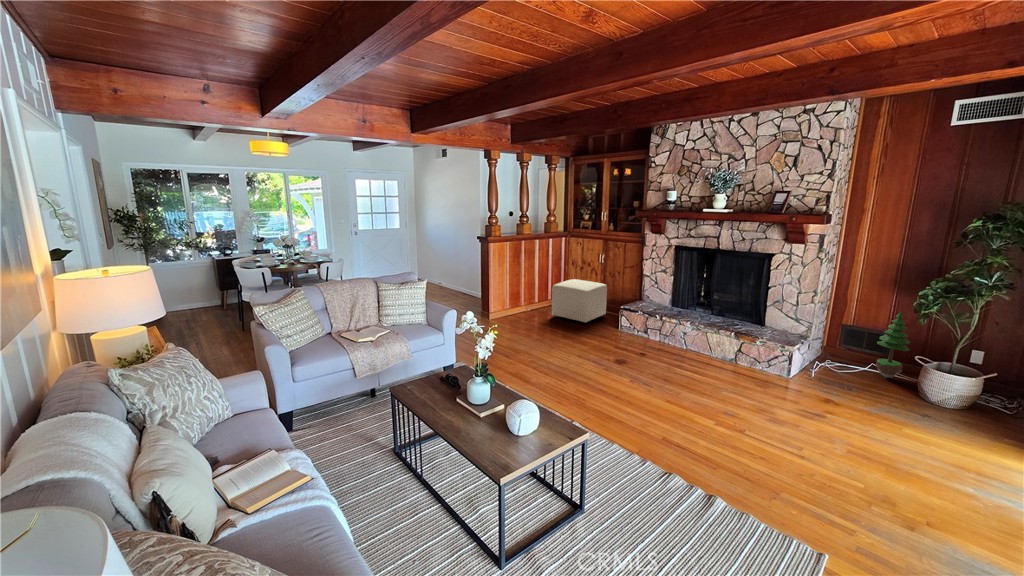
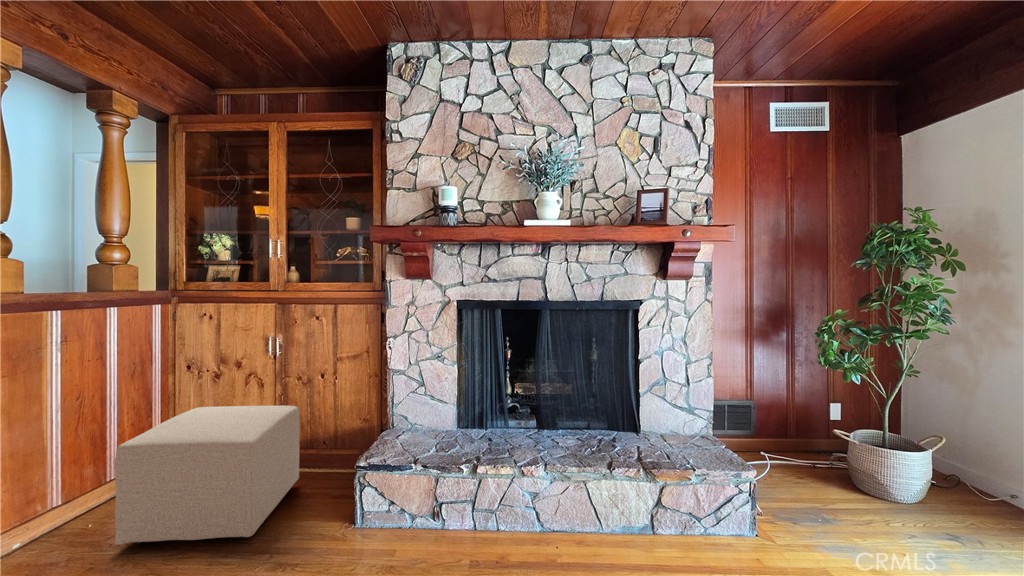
potted tree: present [875,312,910,378] -> none [767,369,810,471]

